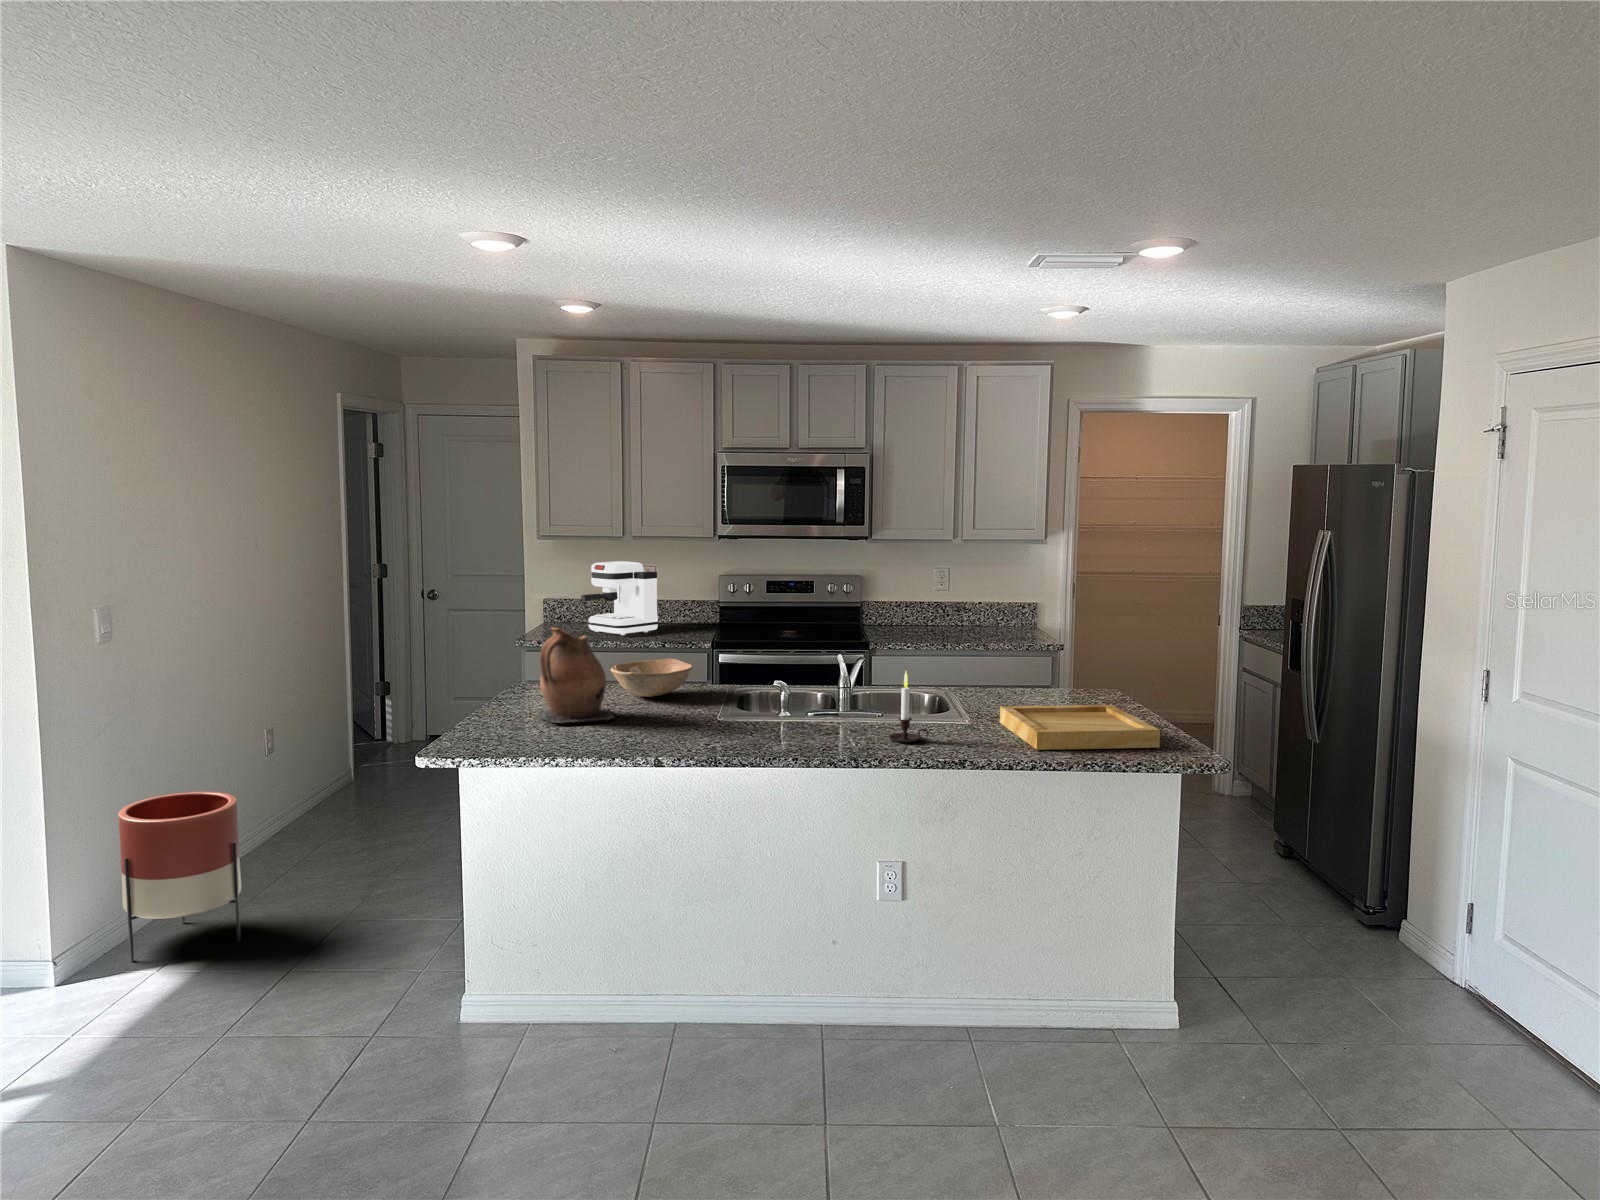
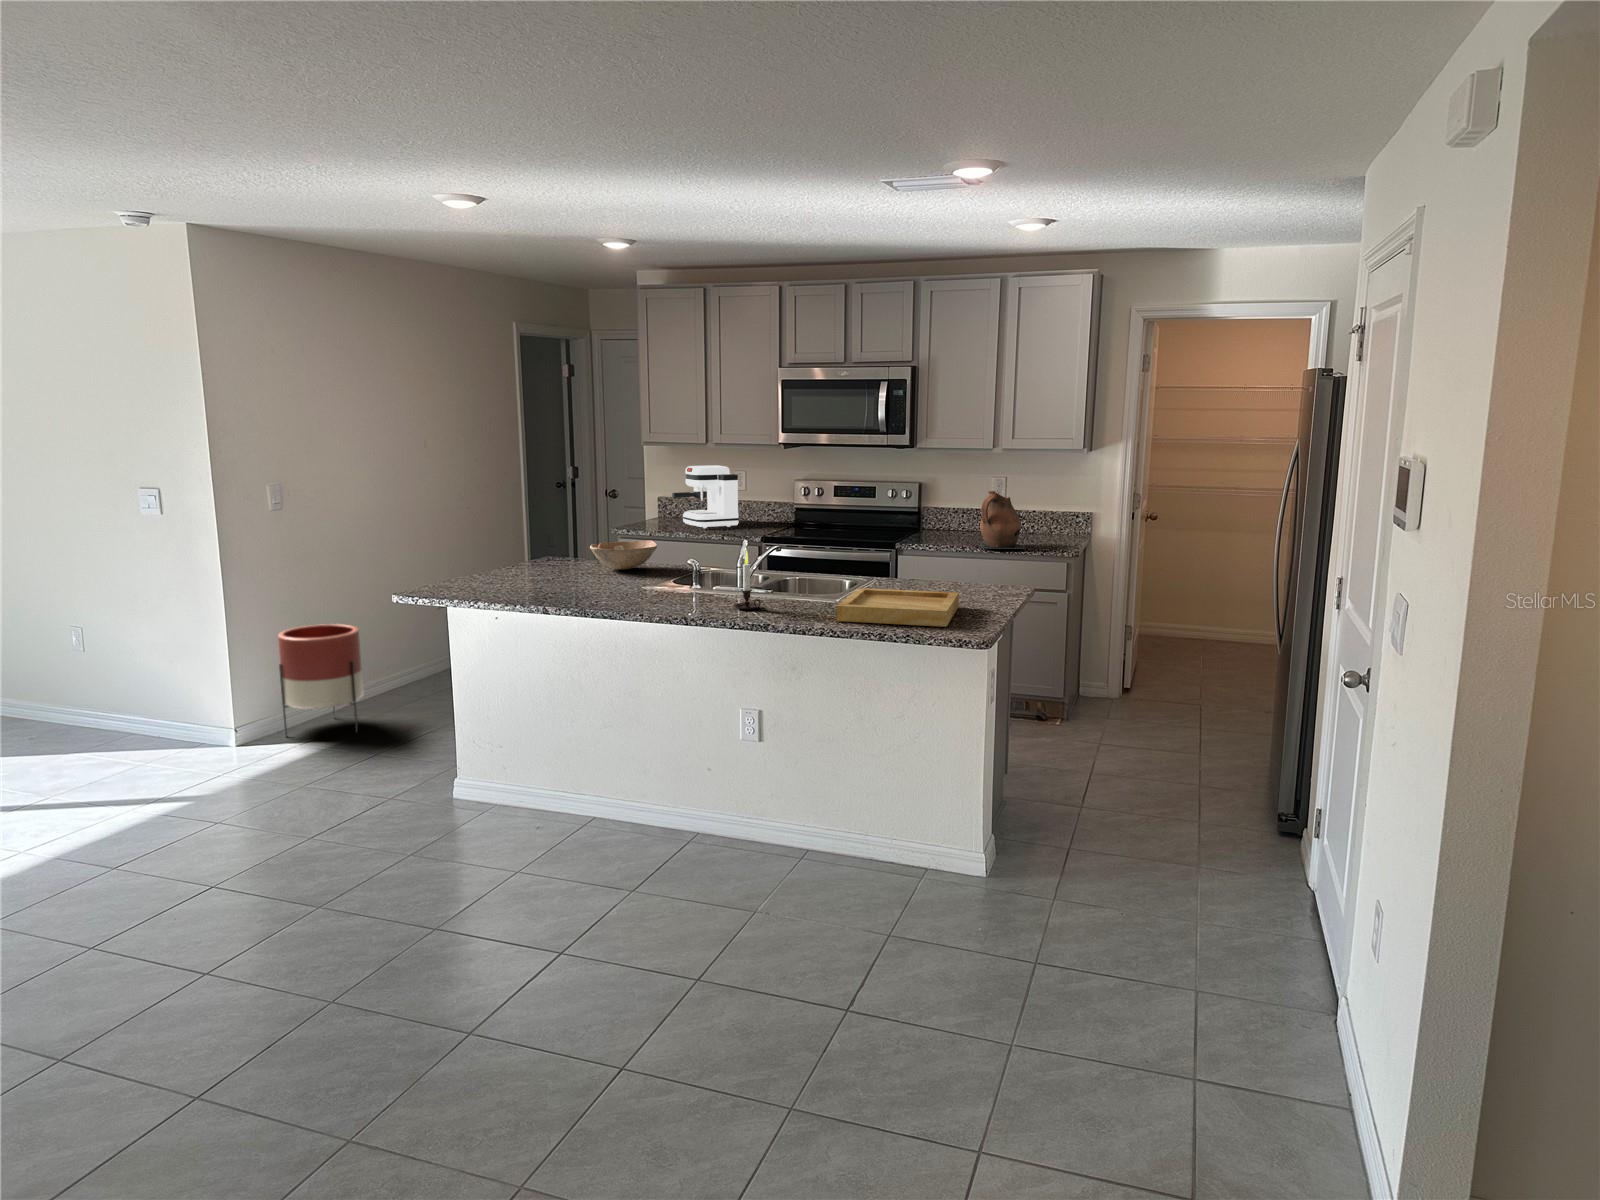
ceramic pitcher: present [538,628,614,723] -> present [978,491,1025,550]

